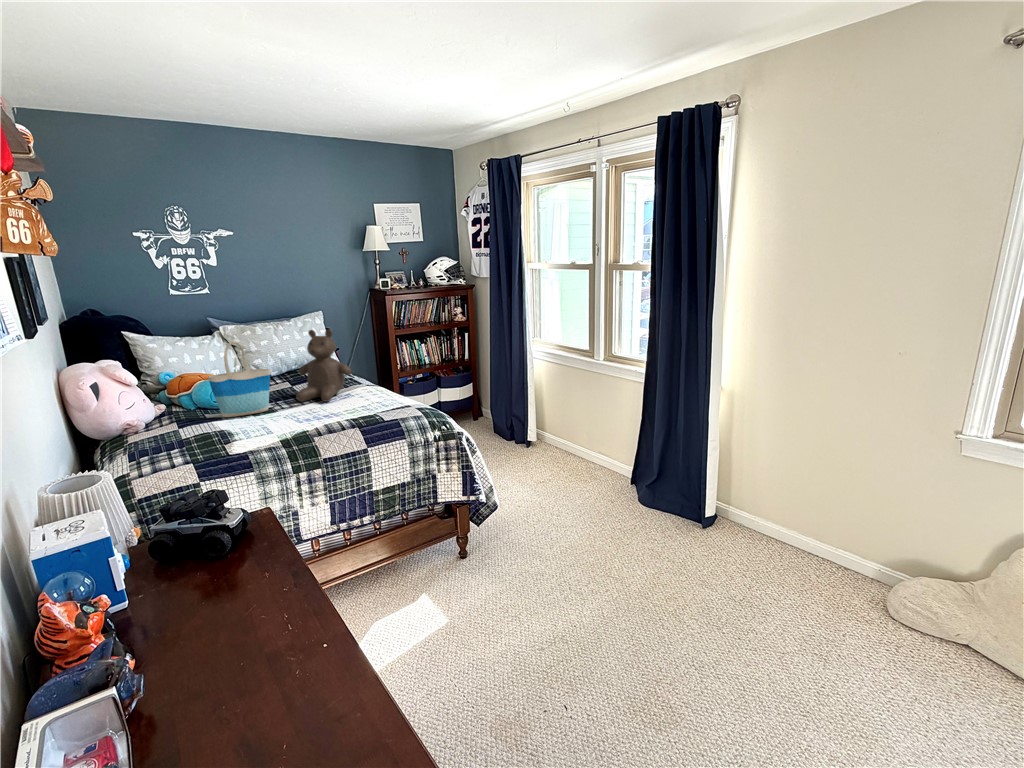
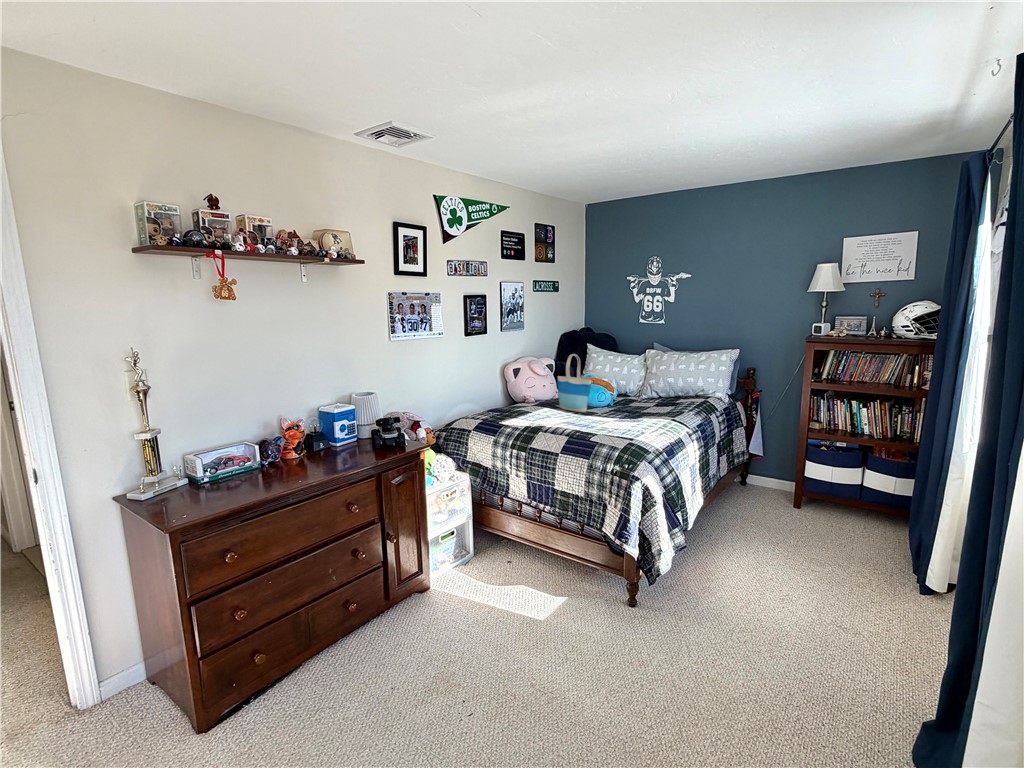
teddy bear: present [296,330,352,402] -> none [612,356,658,420]

